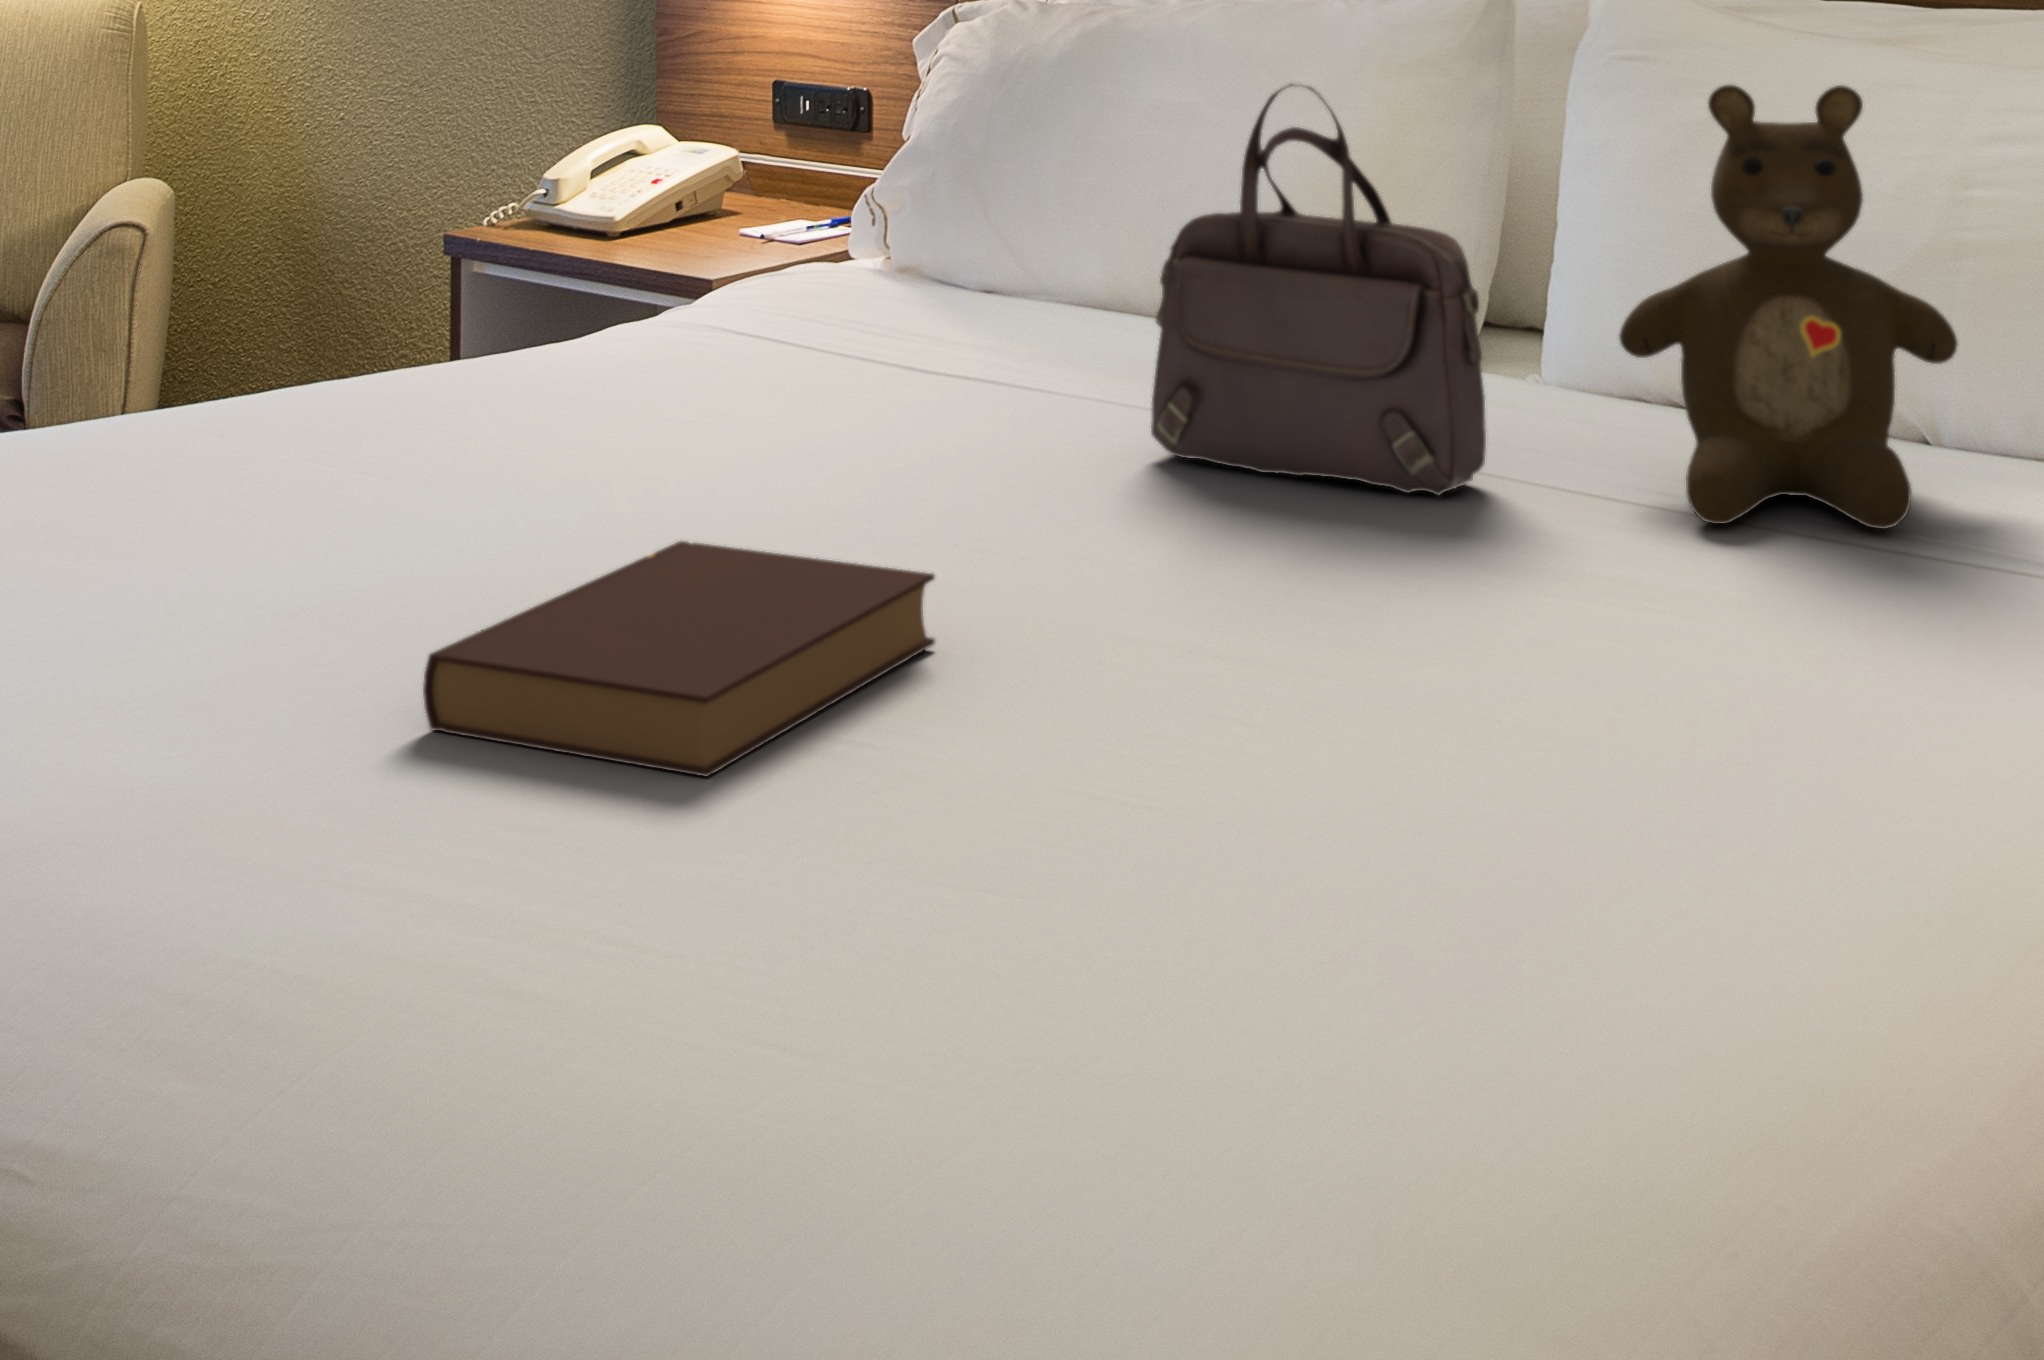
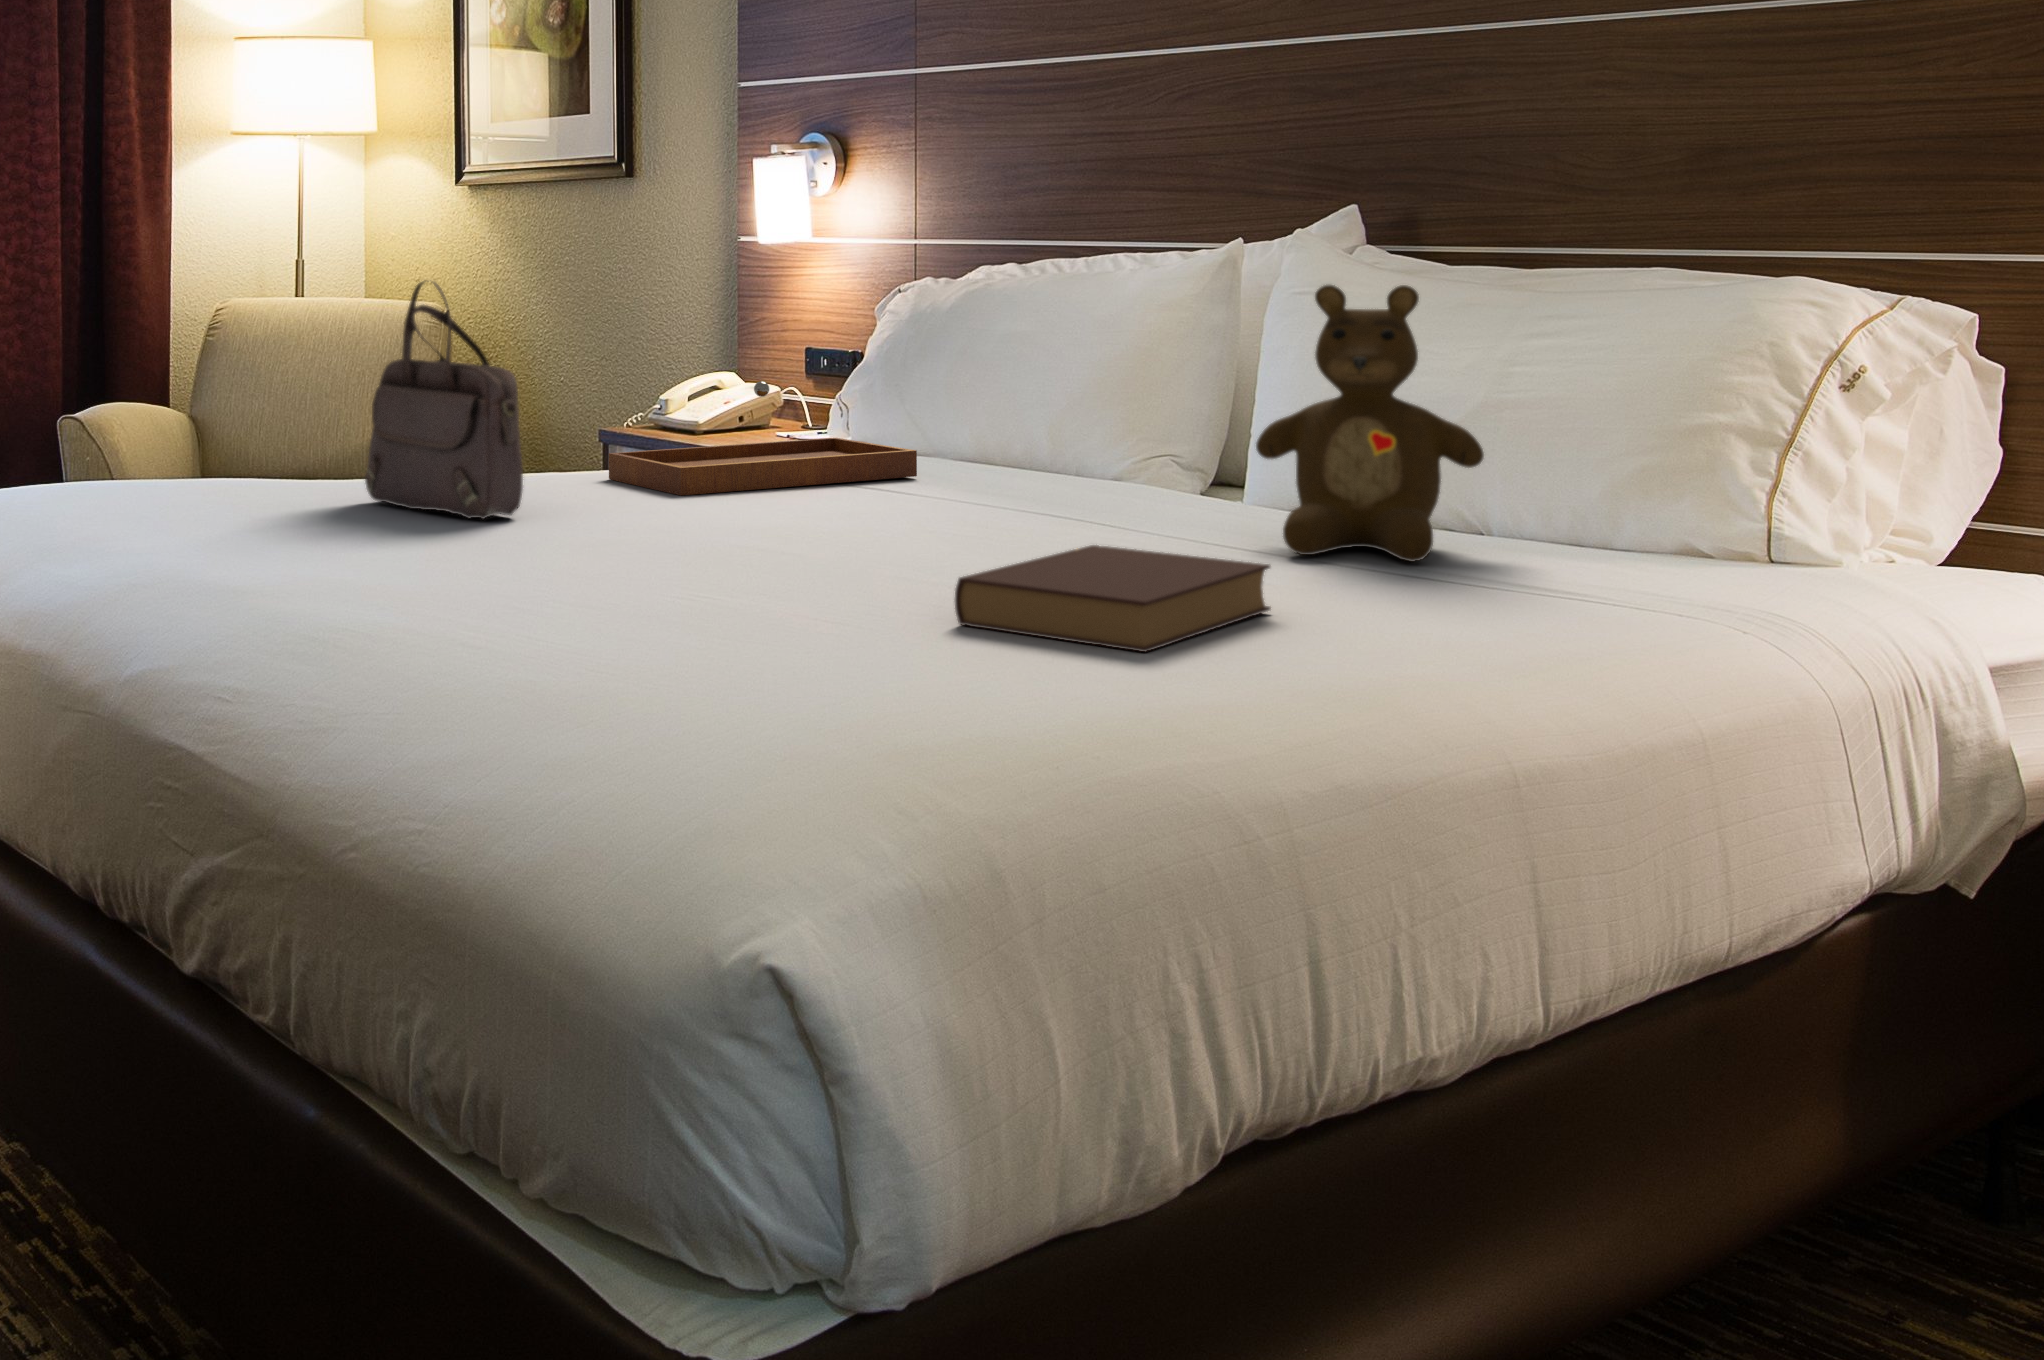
handbag: present [1151,84,1486,495] -> present [365,281,523,519]
tray: none [522,208,1026,430] -> present [609,381,917,495]
book: present [423,541,935,777] -> present [955,545,1270,652]

